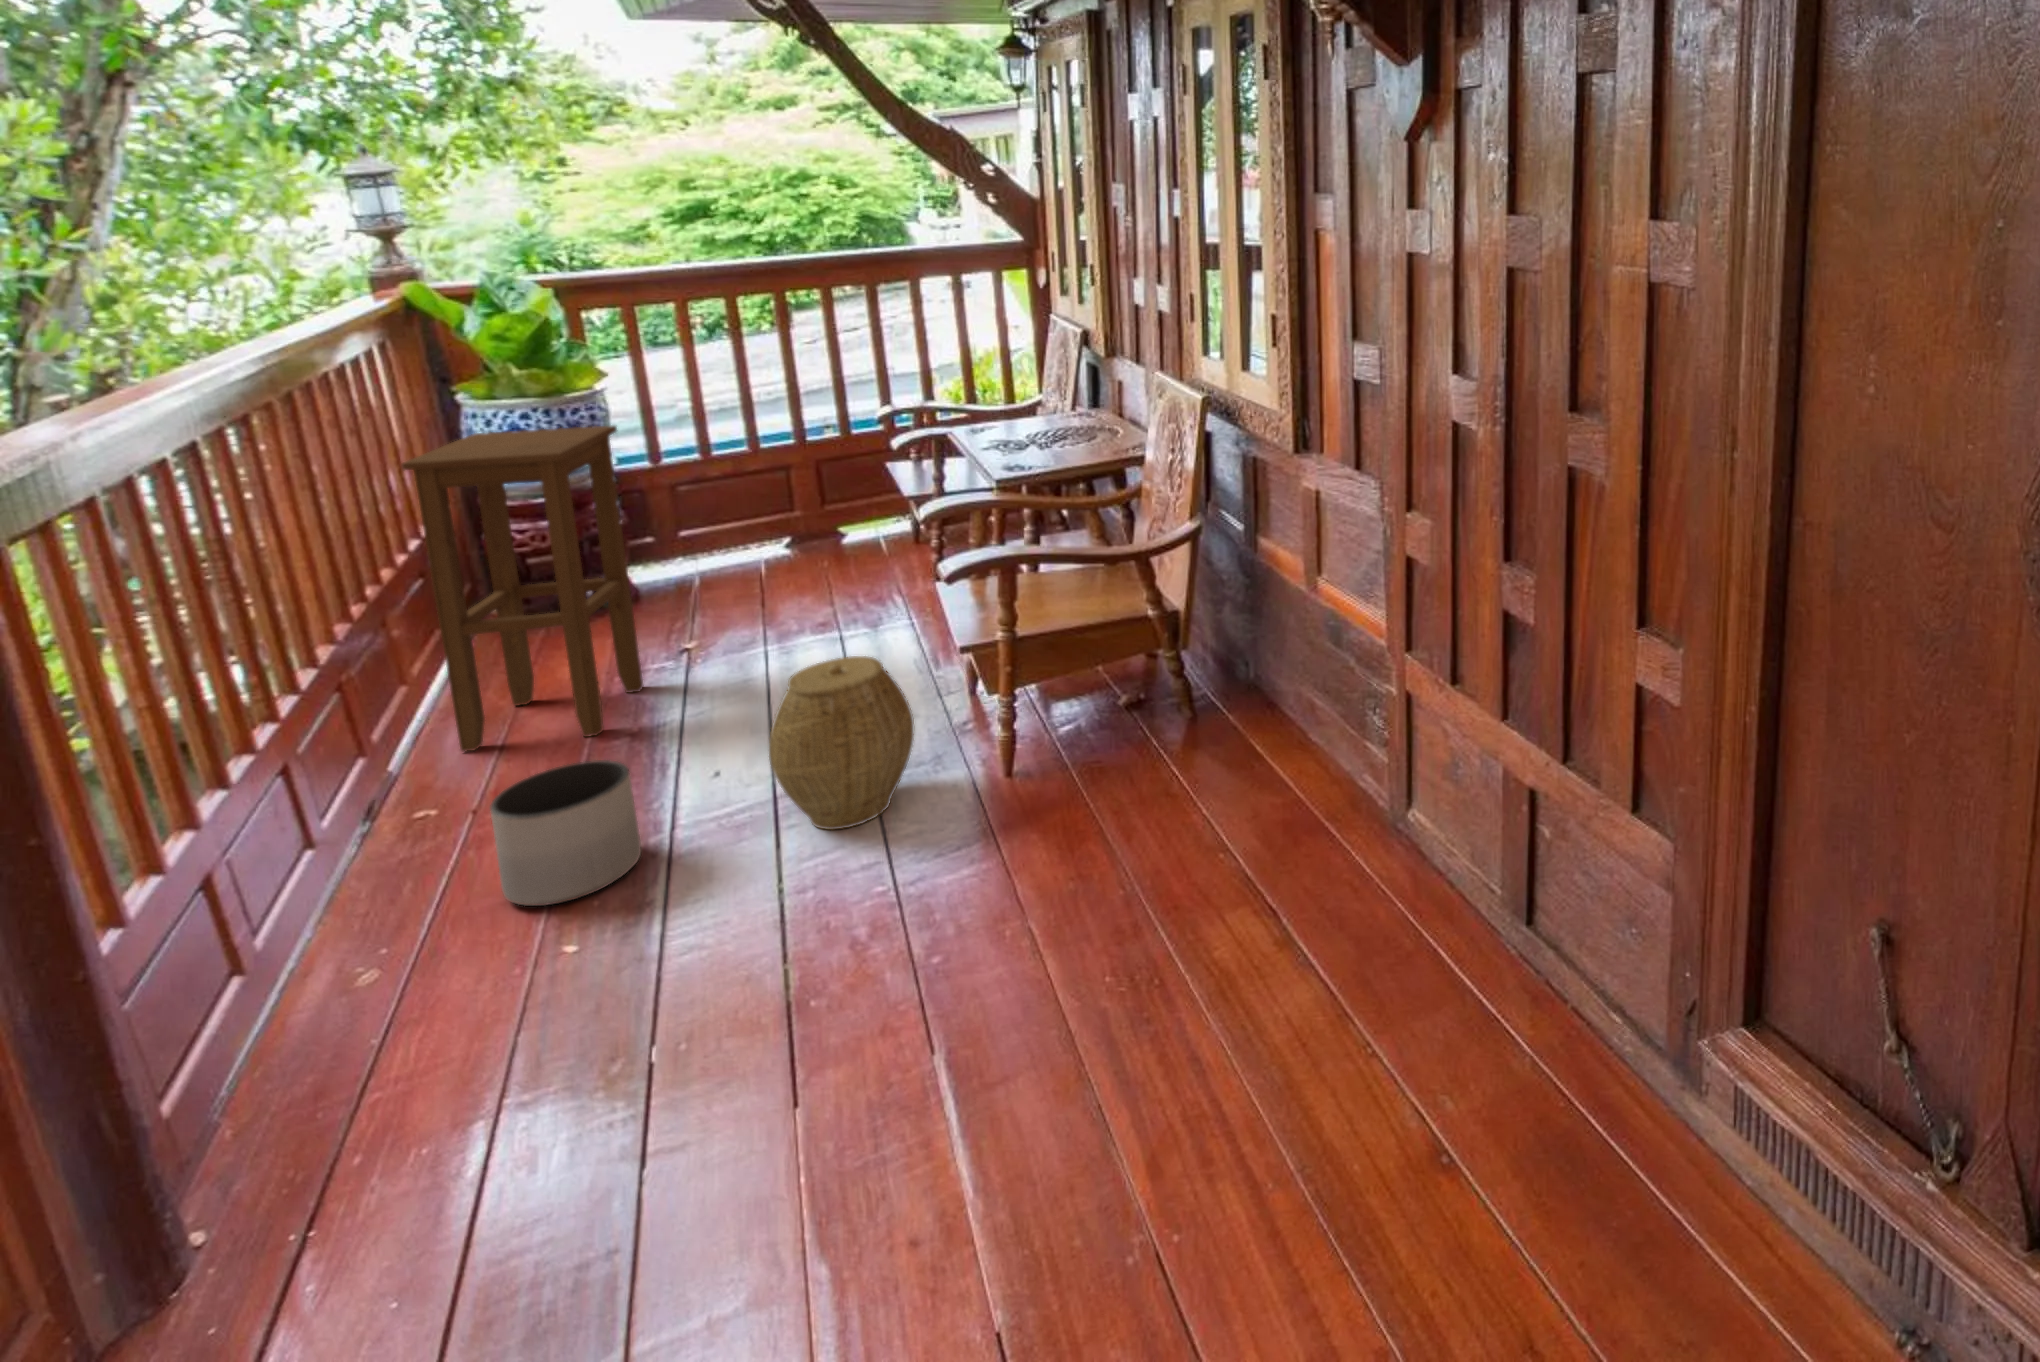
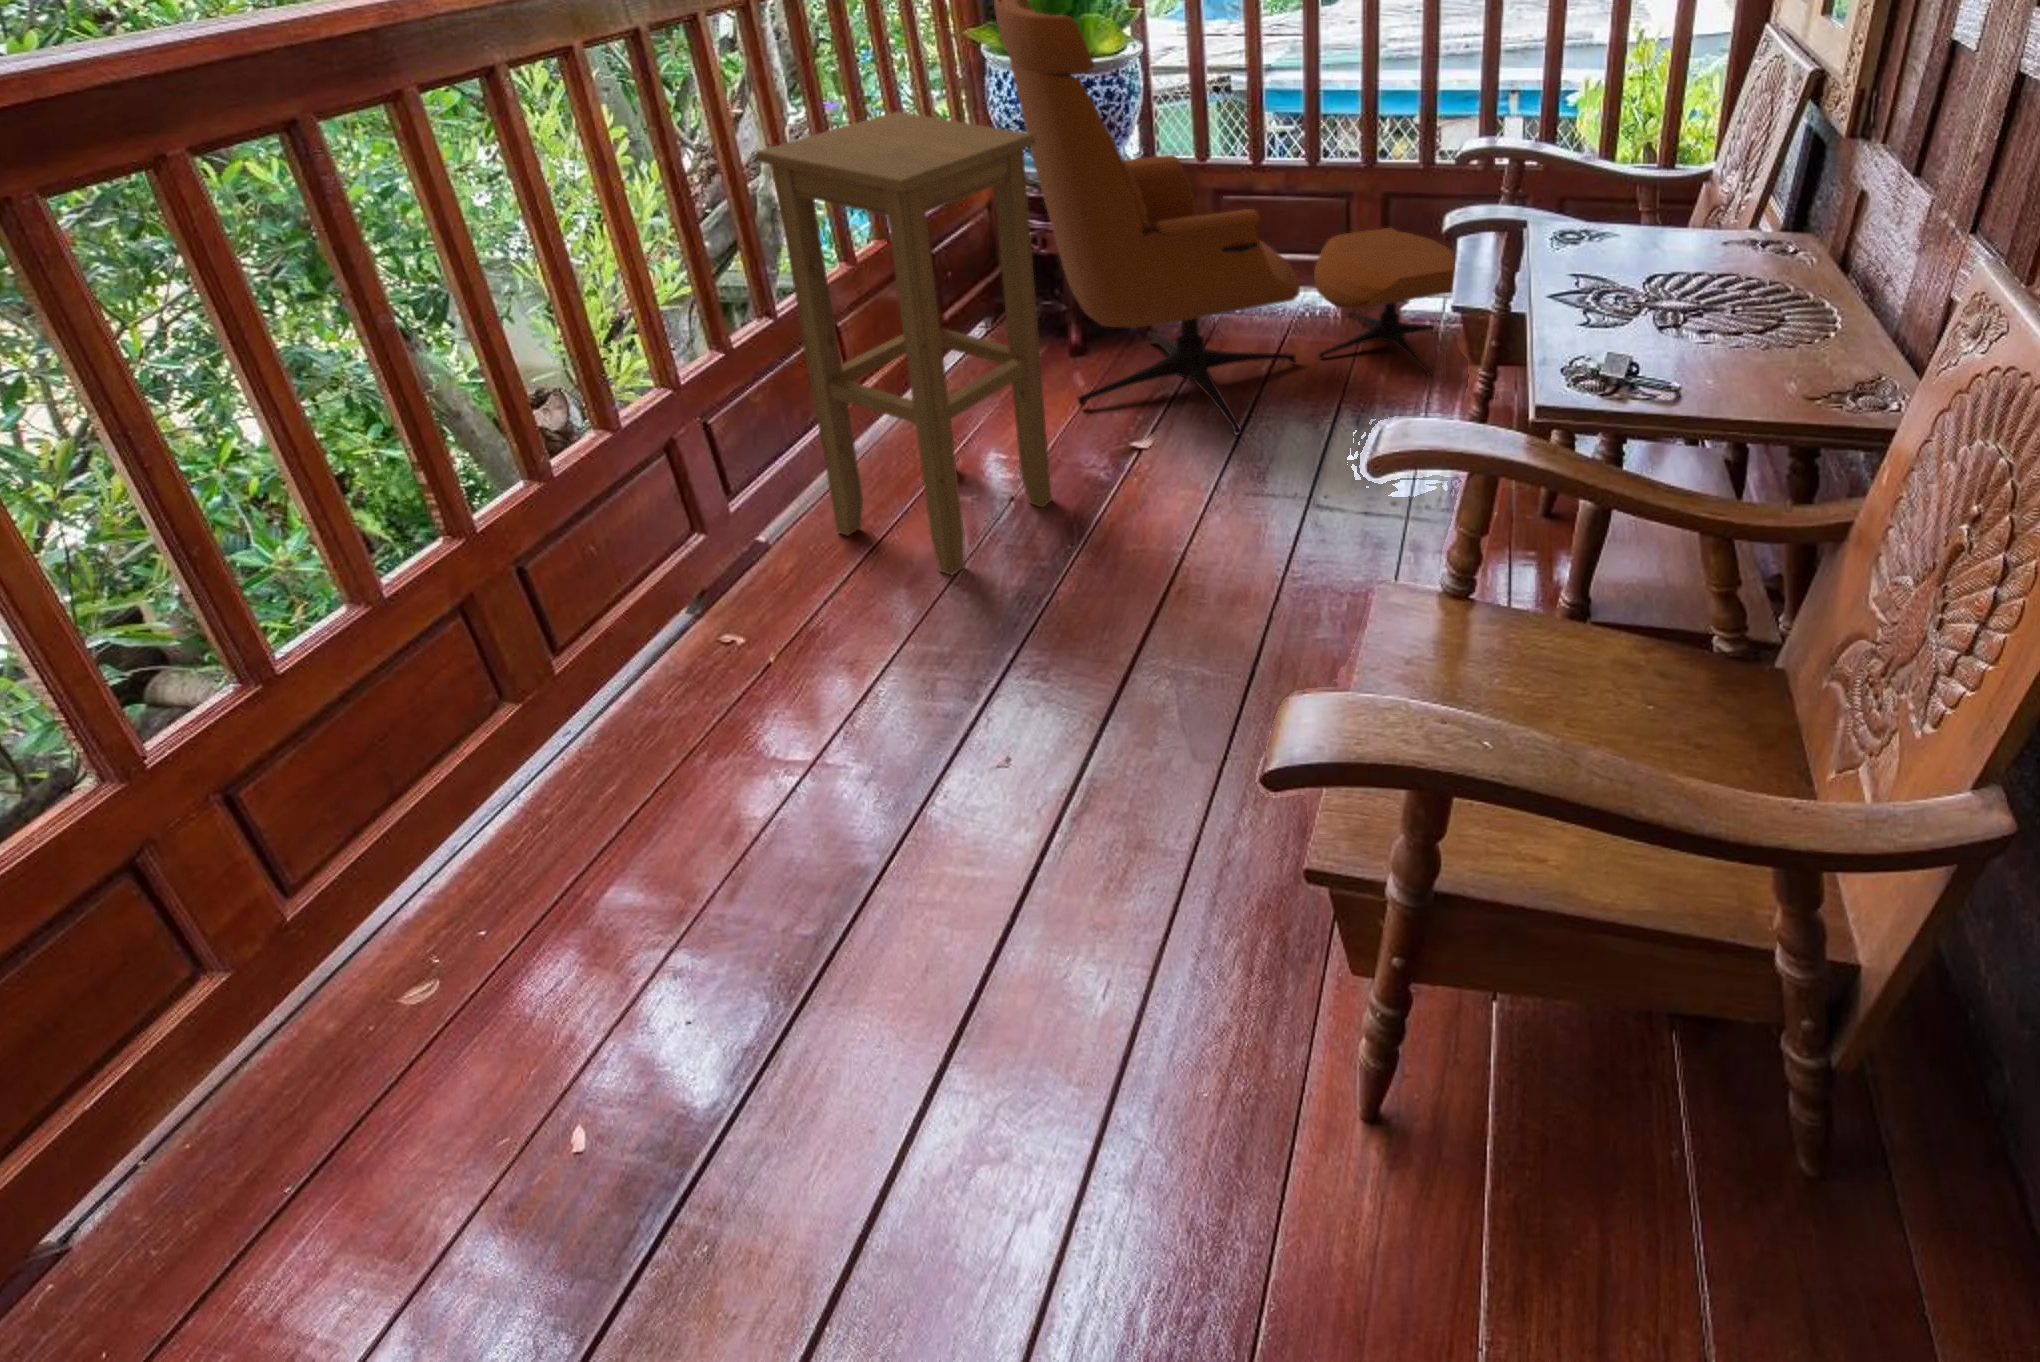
lounge chair: none [515,348,906,644] -> present [994,0,1456,435]
woven basket: present [769,656,914,830] -> none [922,752,1188,1093]
planter: present [490,760,641,906] -> none [569,733,800,990]

